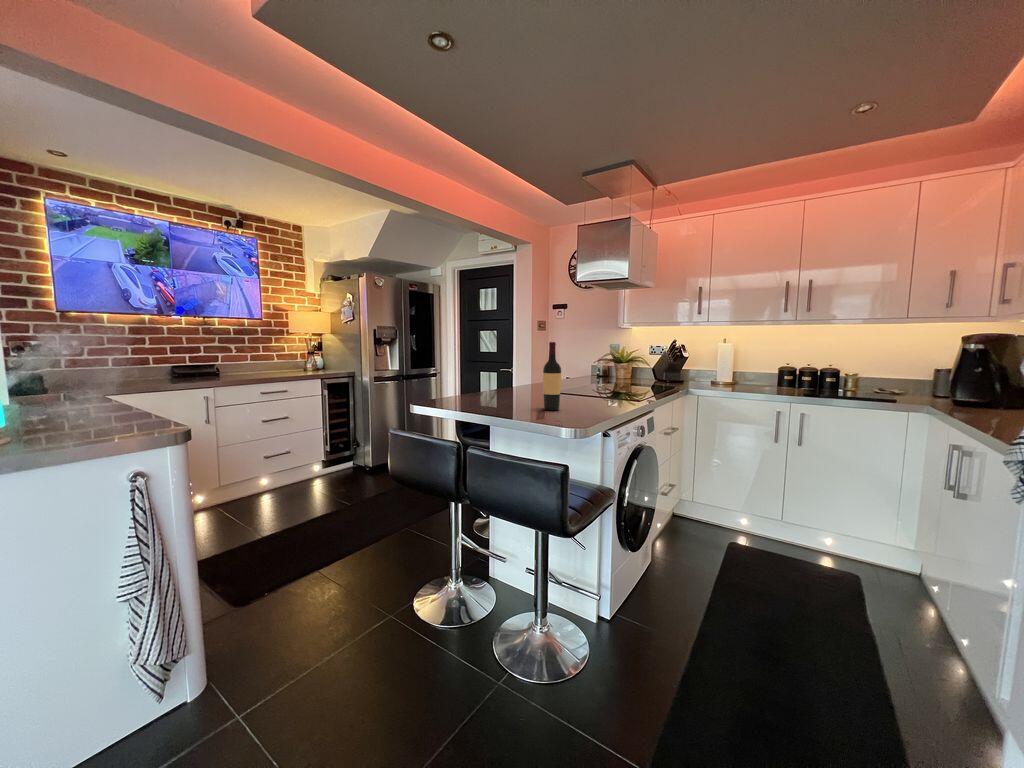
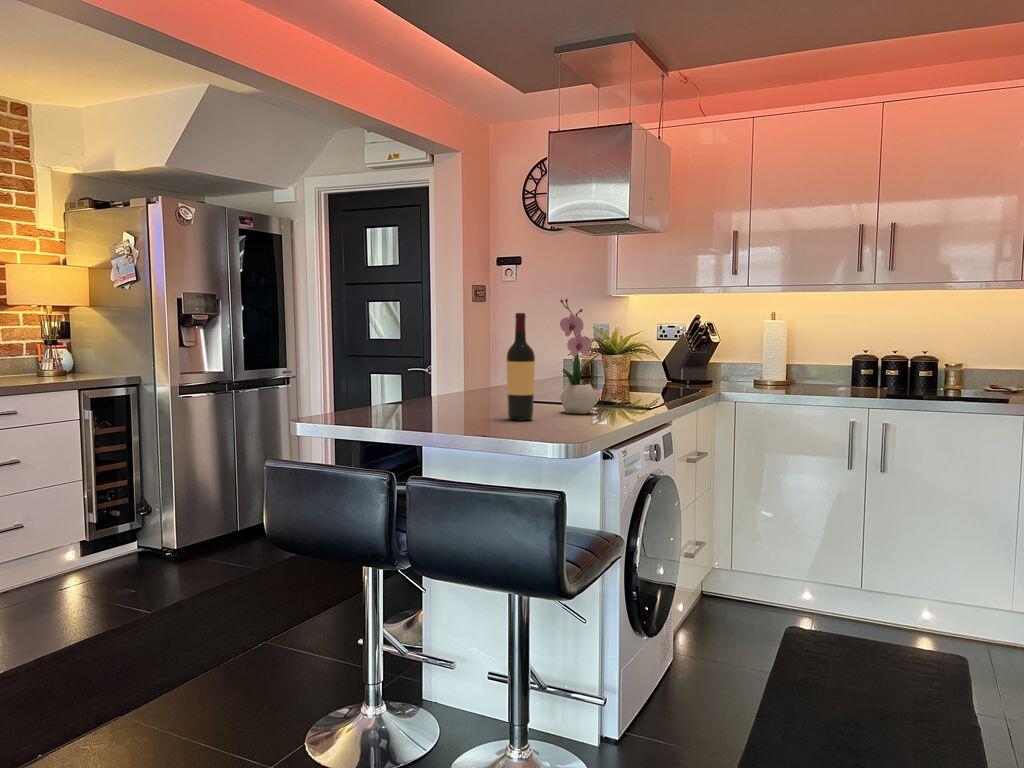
flower arrangement: none [579,332,606,406] -> present [560,299,599,414]

